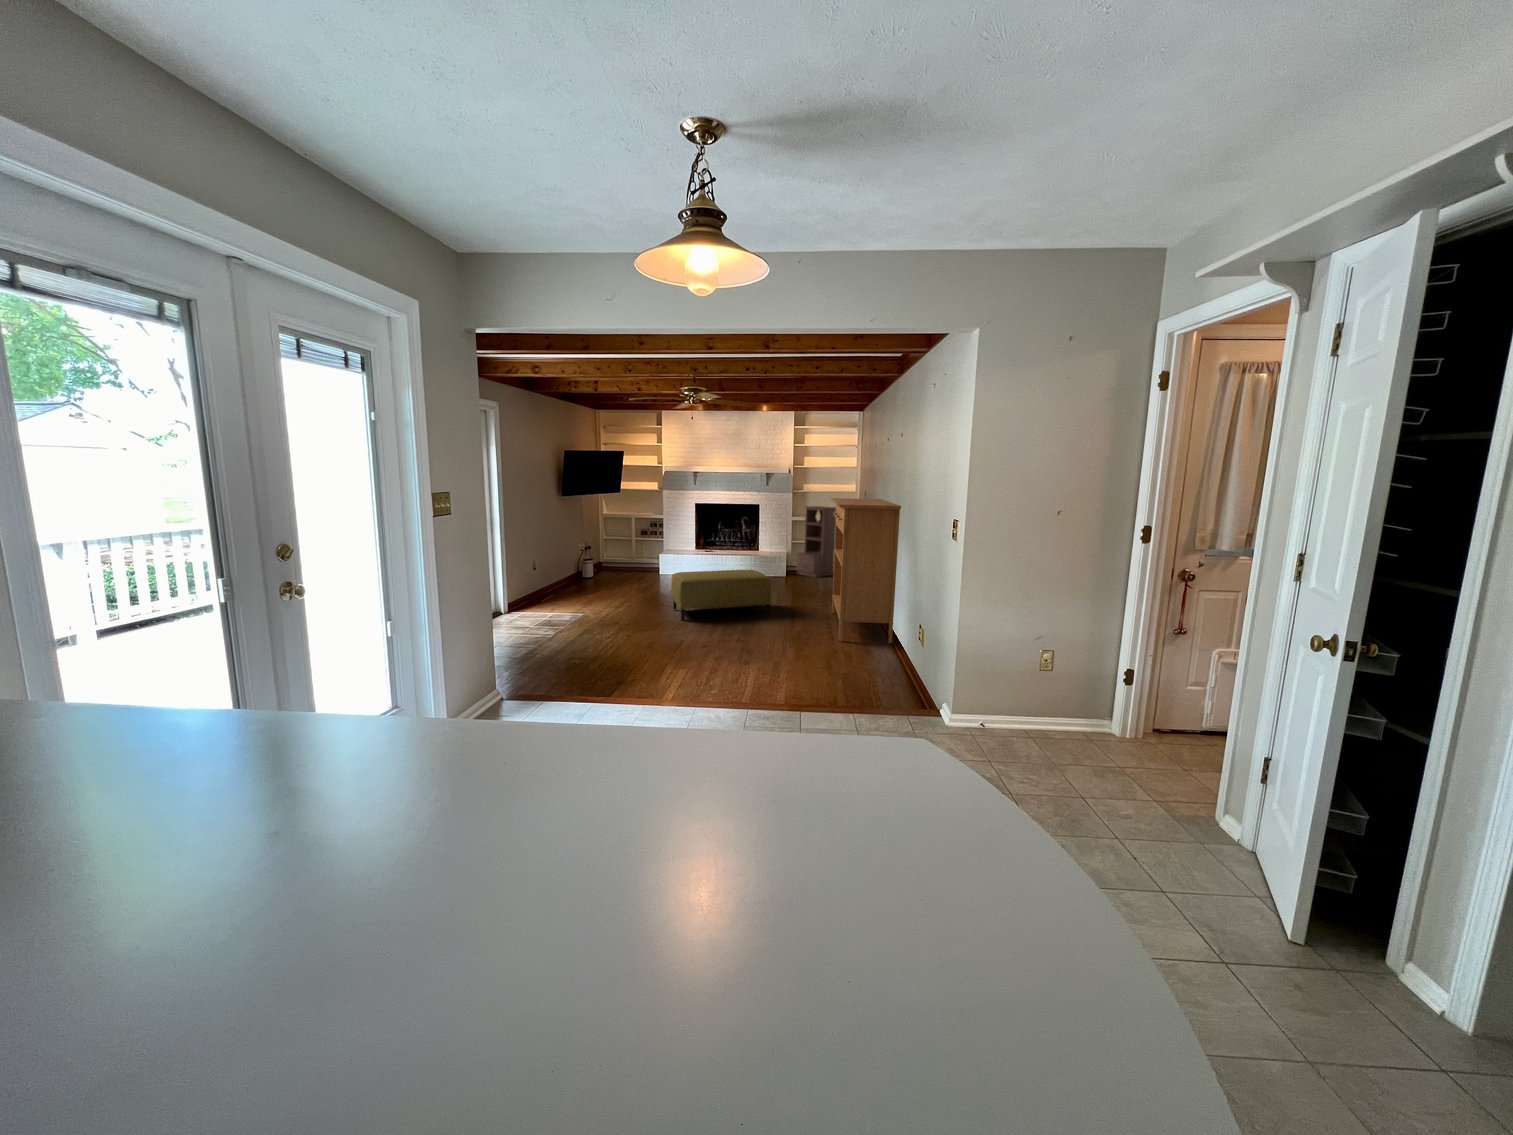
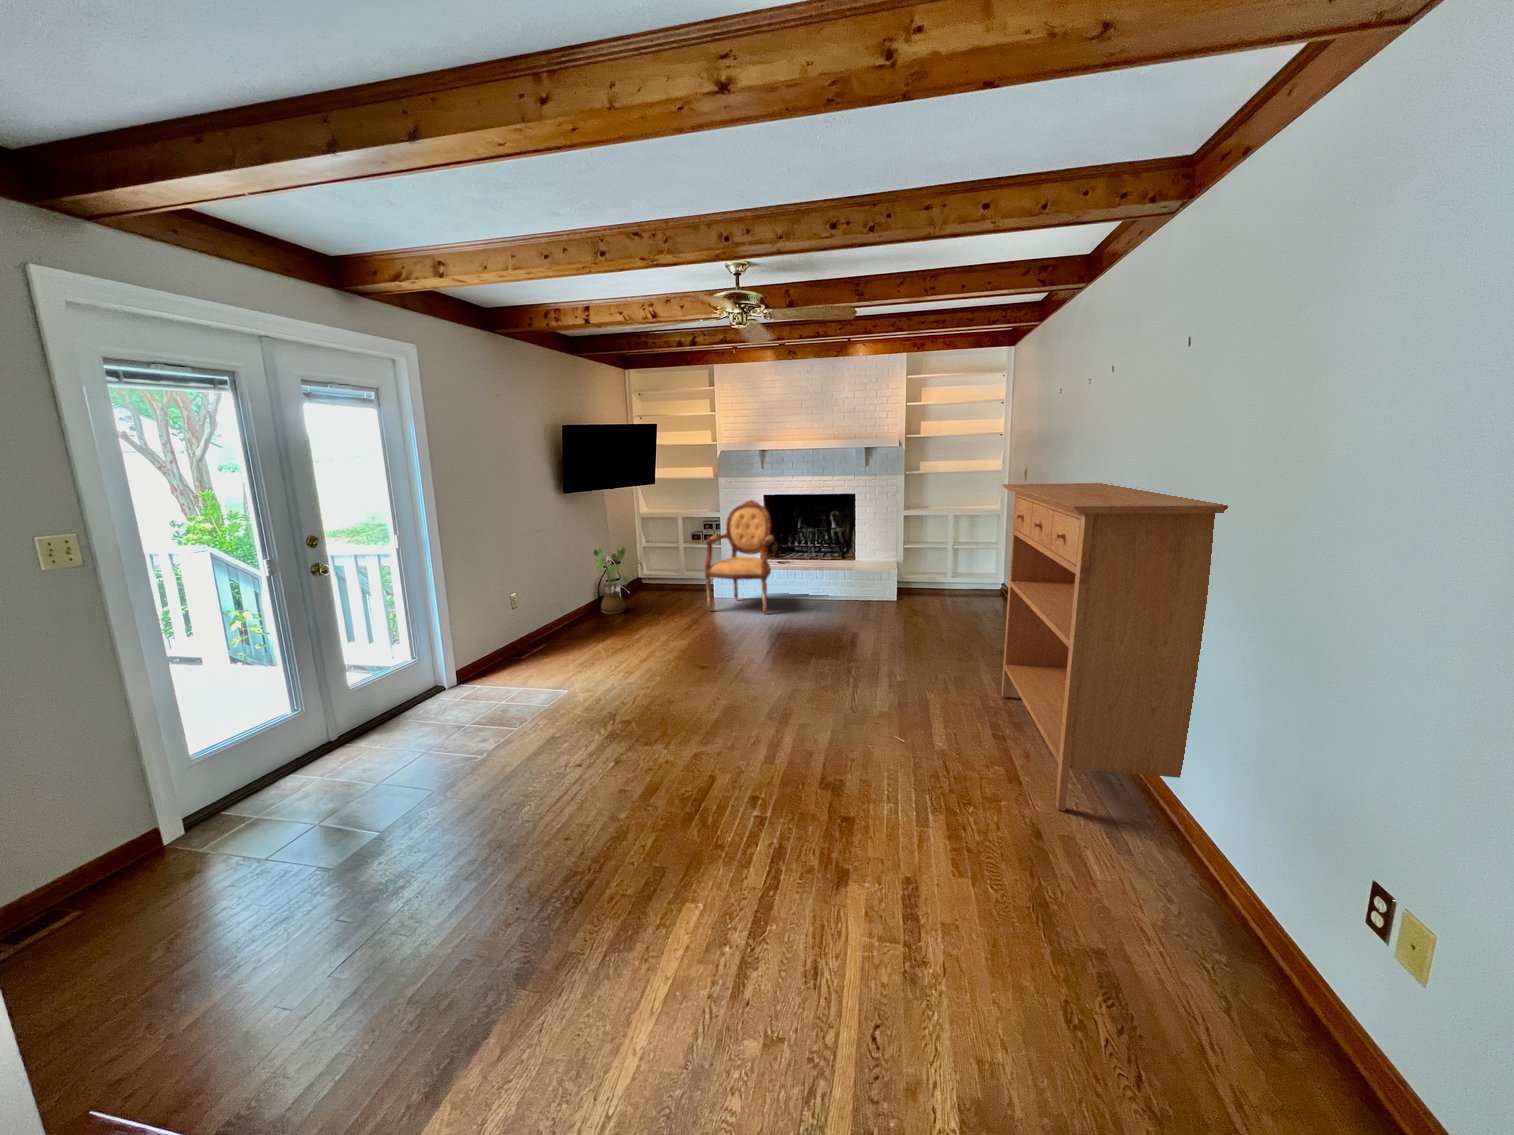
bookshelf: present [796,506,836,578] -> none [910,491,973,600]
armchair: none [656,507,704,583] -> present [705,500,774,613]
house plant: none [575,535,613,583] -> present [594,546,642,615]
ottoman: present [671,570,771,620] -> none [712,612,888,717]

